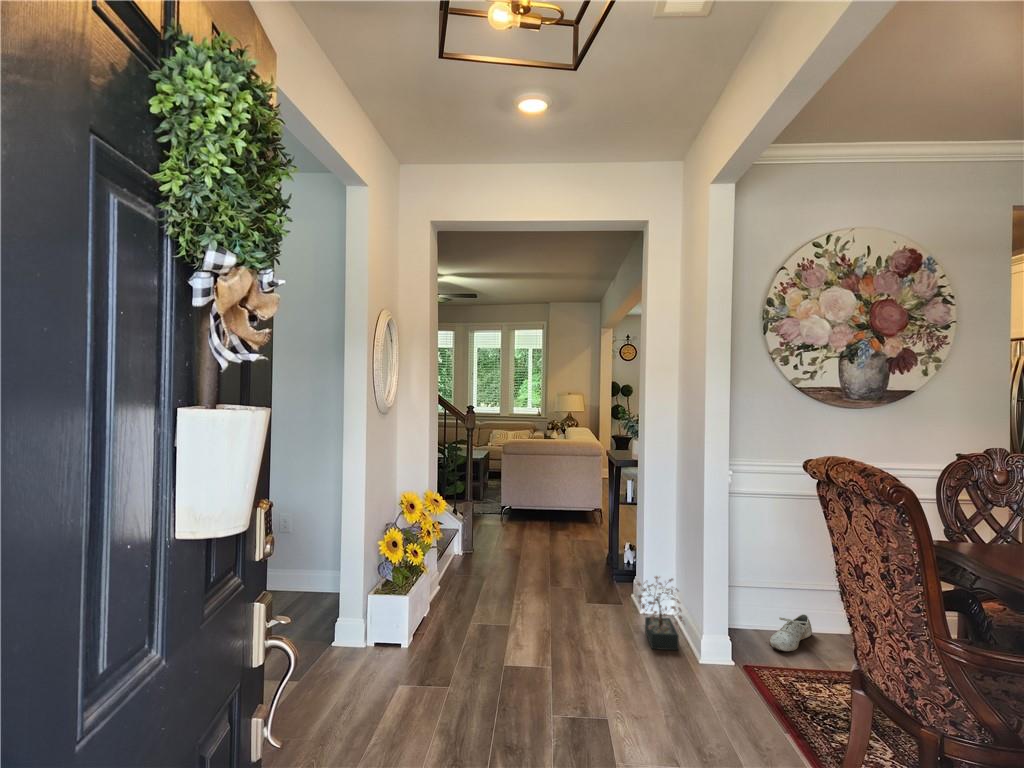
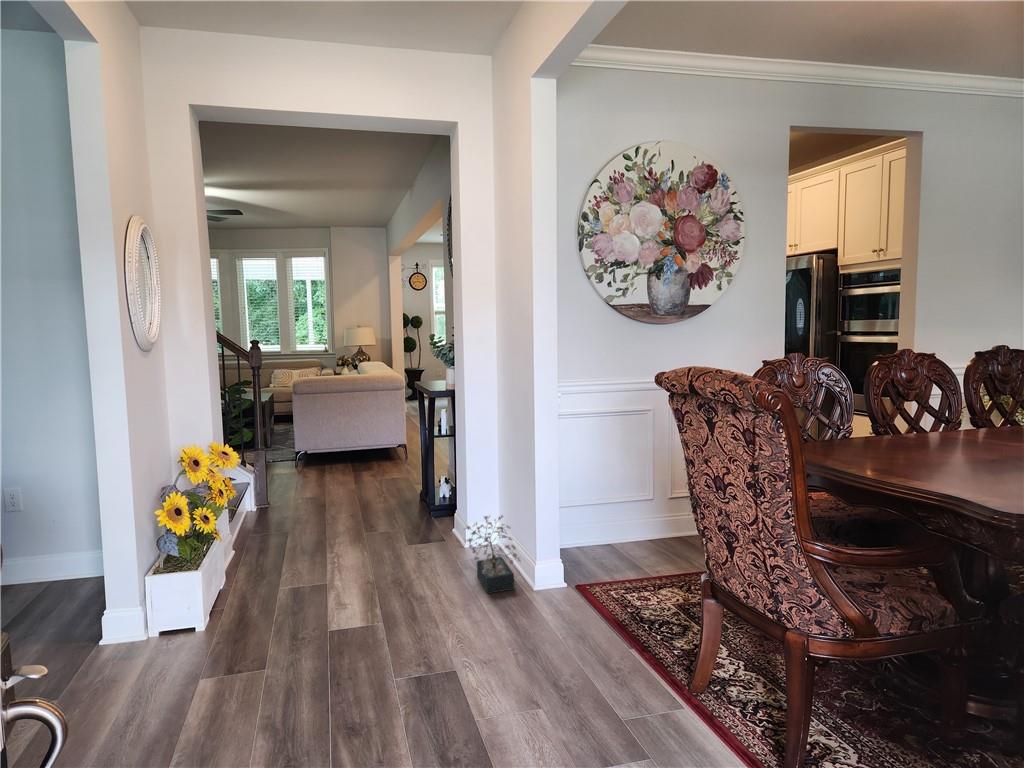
shoe: present [770,614,812,652] -> none [594,528,631,568]

